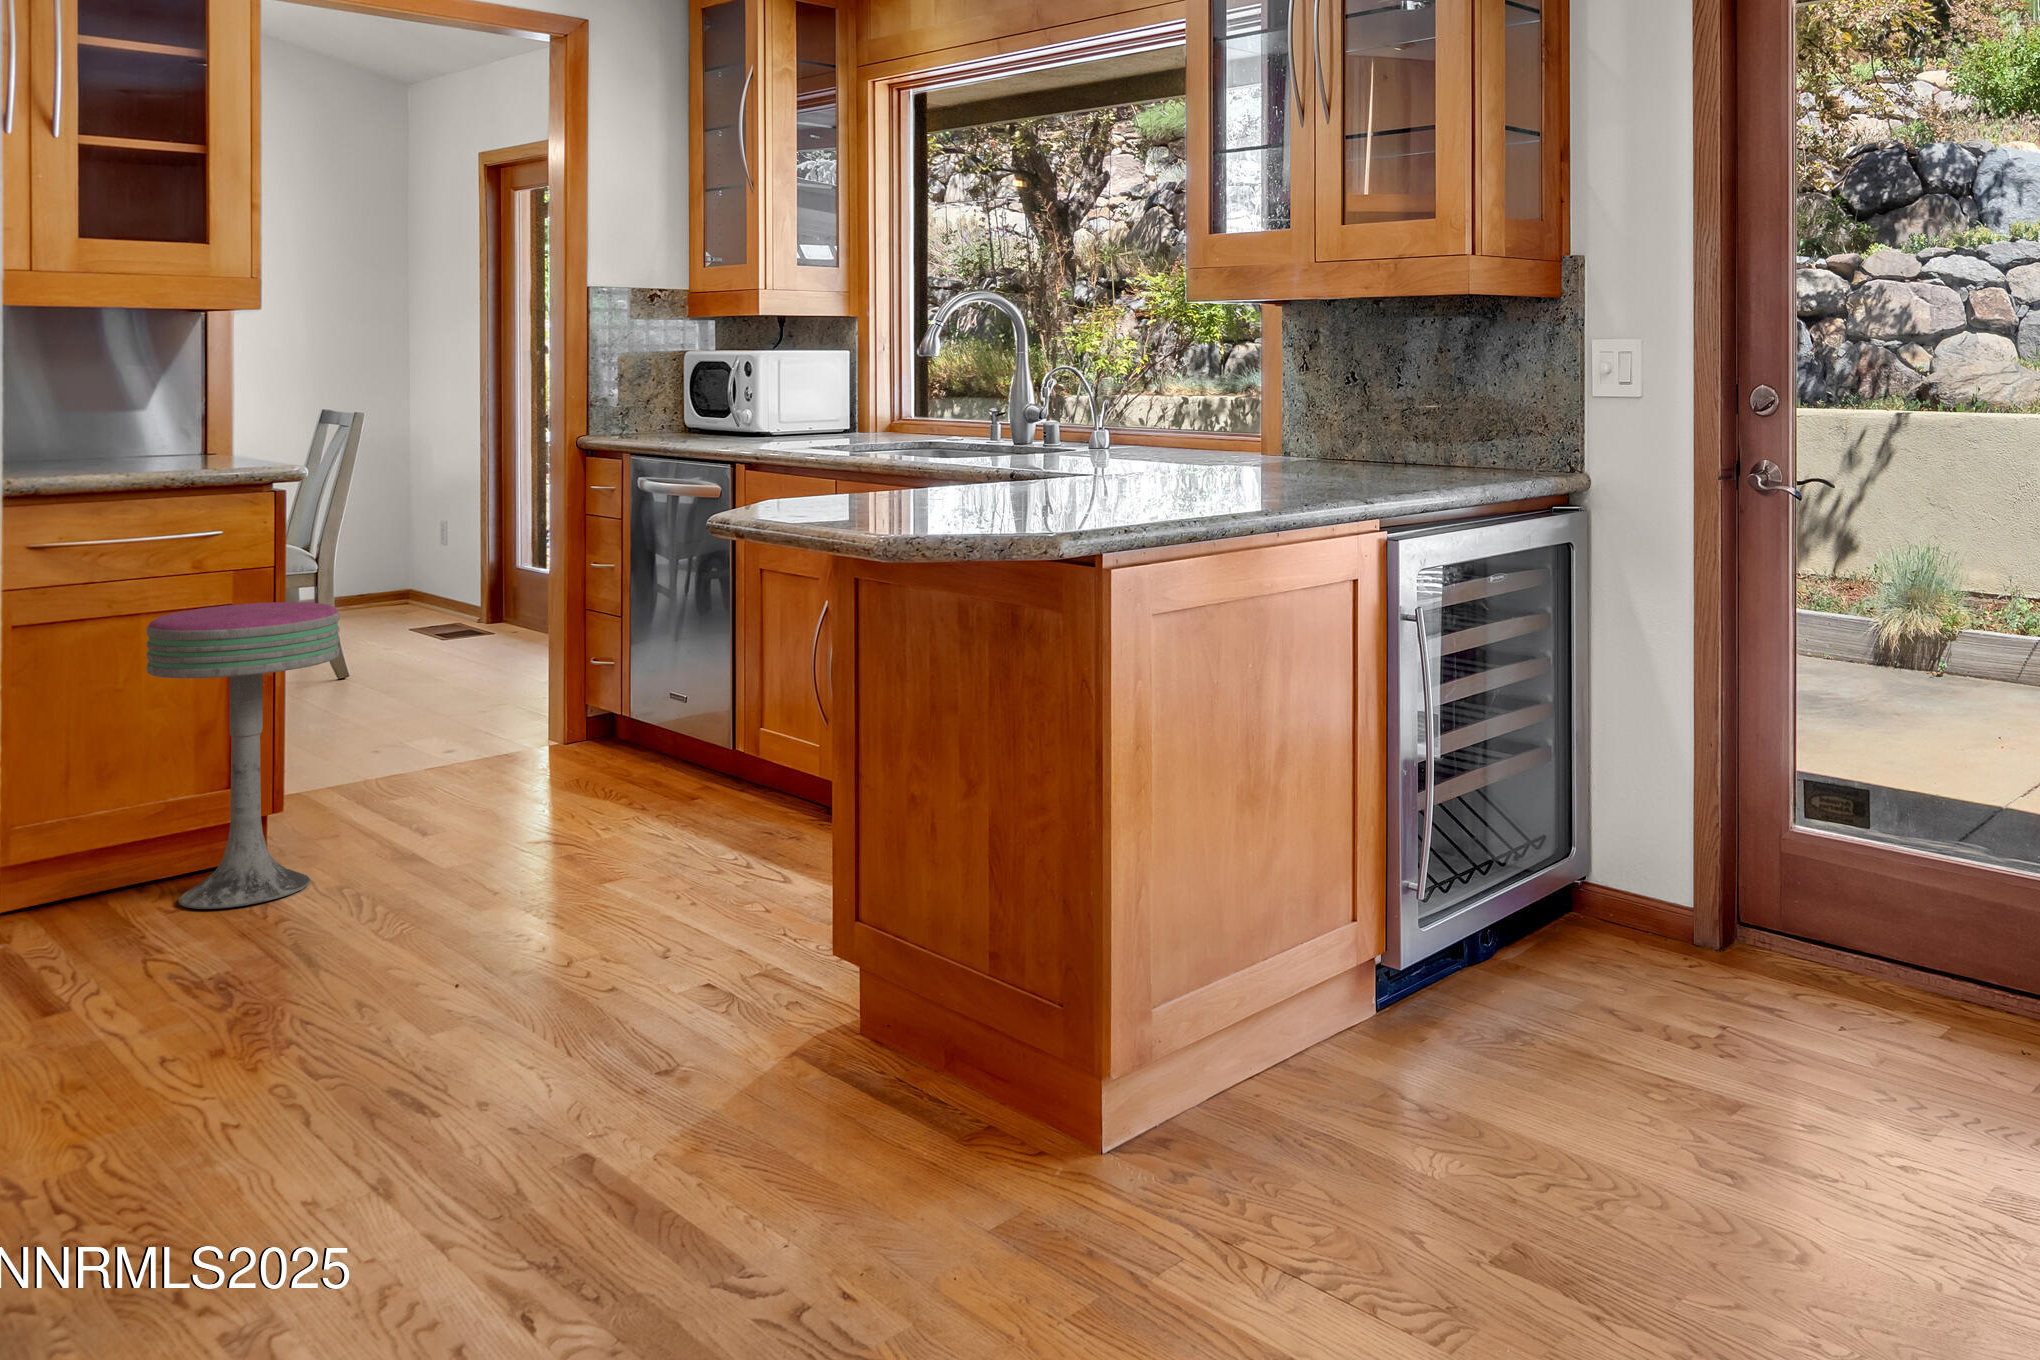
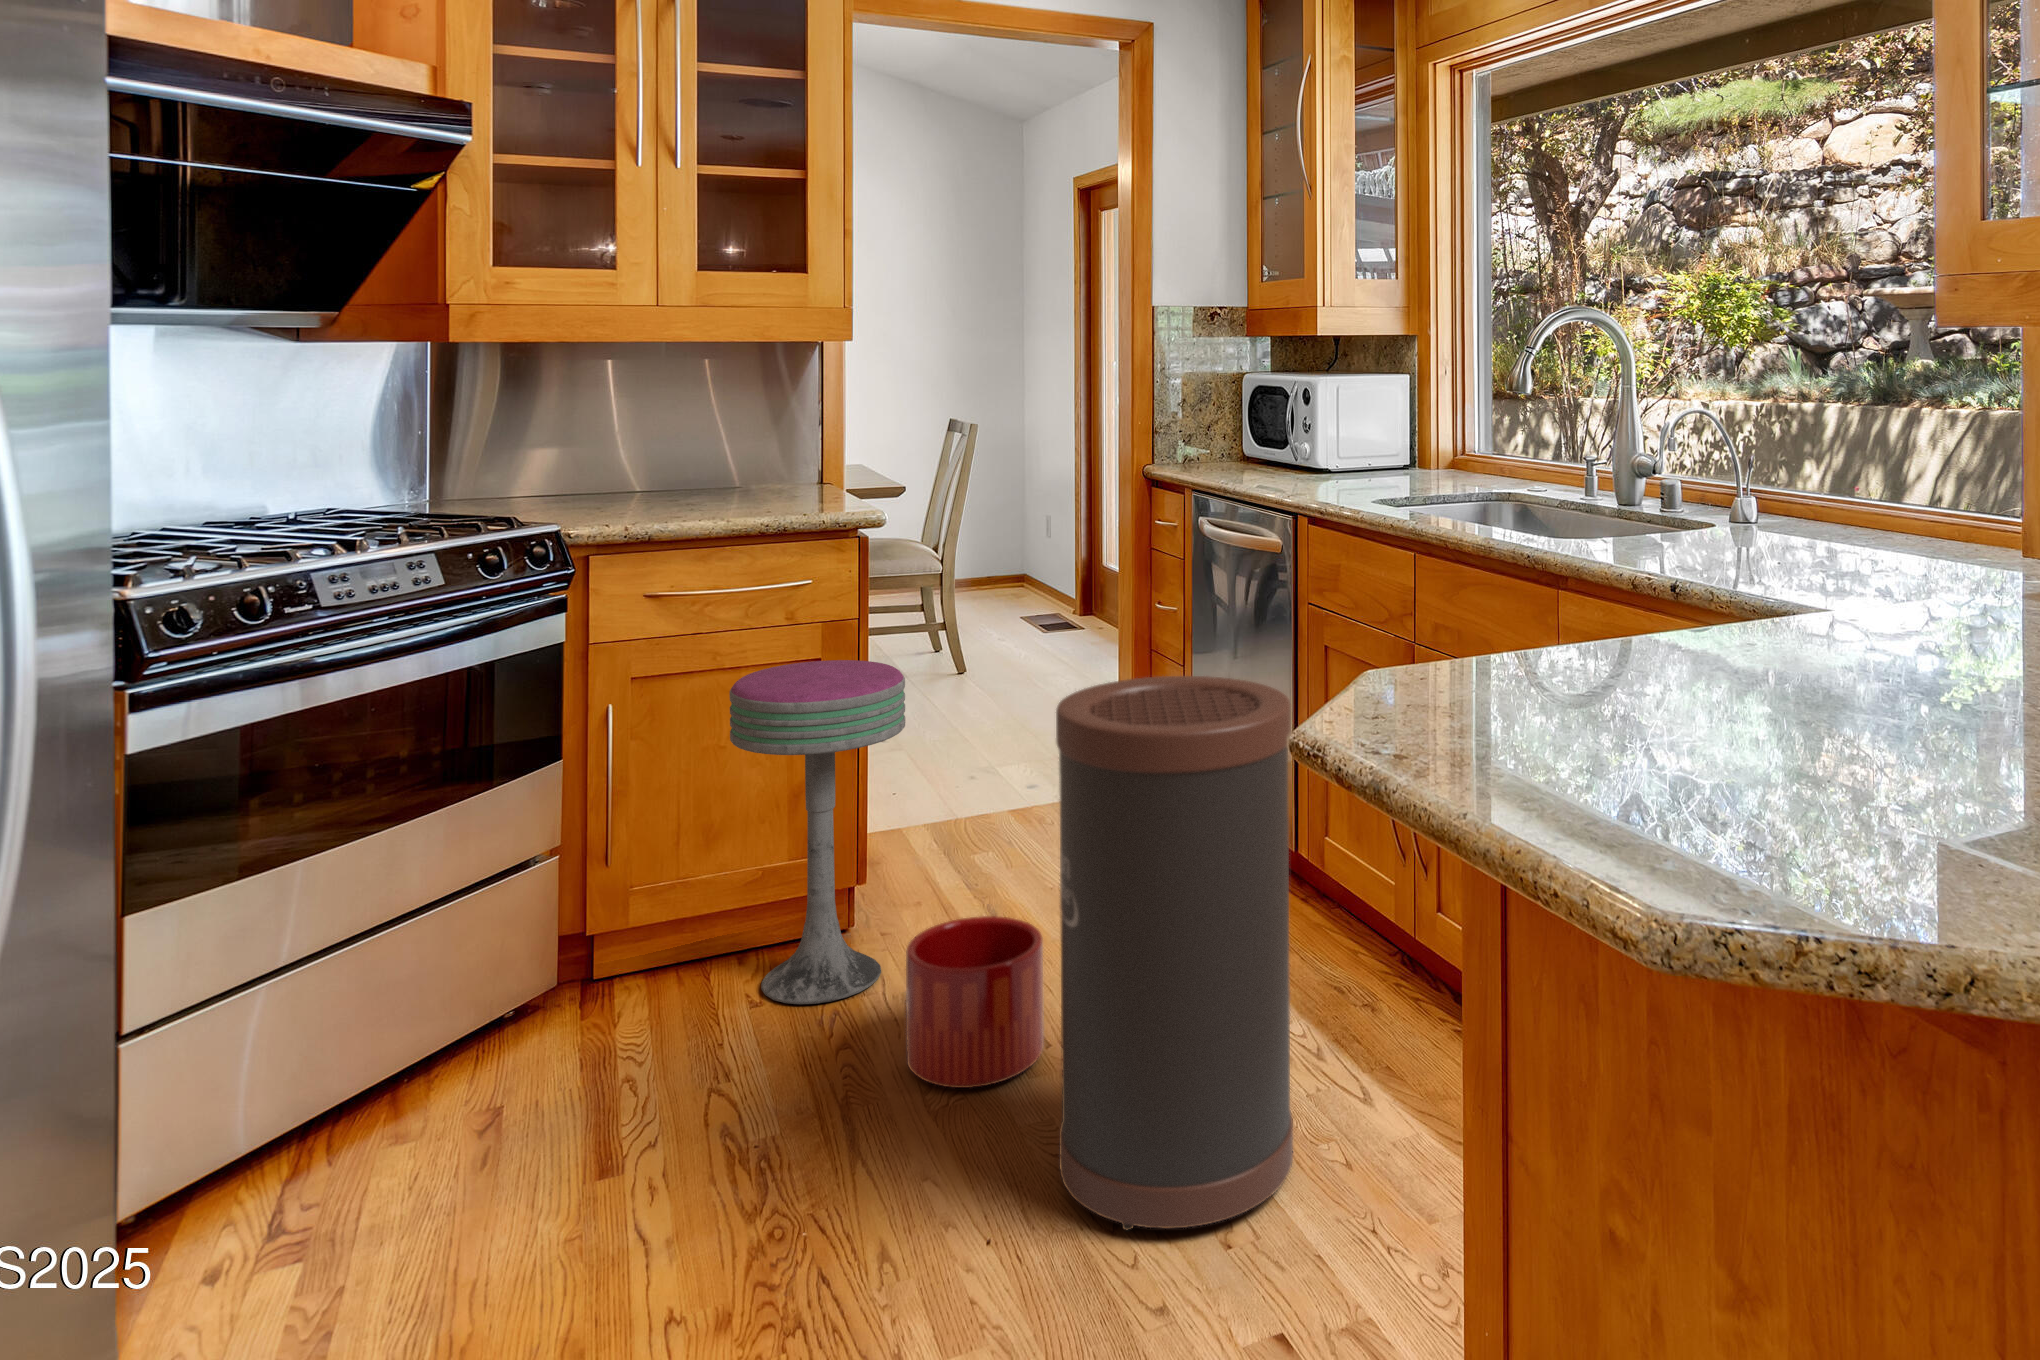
trash can: none [516,571,720,975] -> present [1056,676,1293,1230]
planter: none [355,801,491,932] -> present [906,916,1044,1088]

